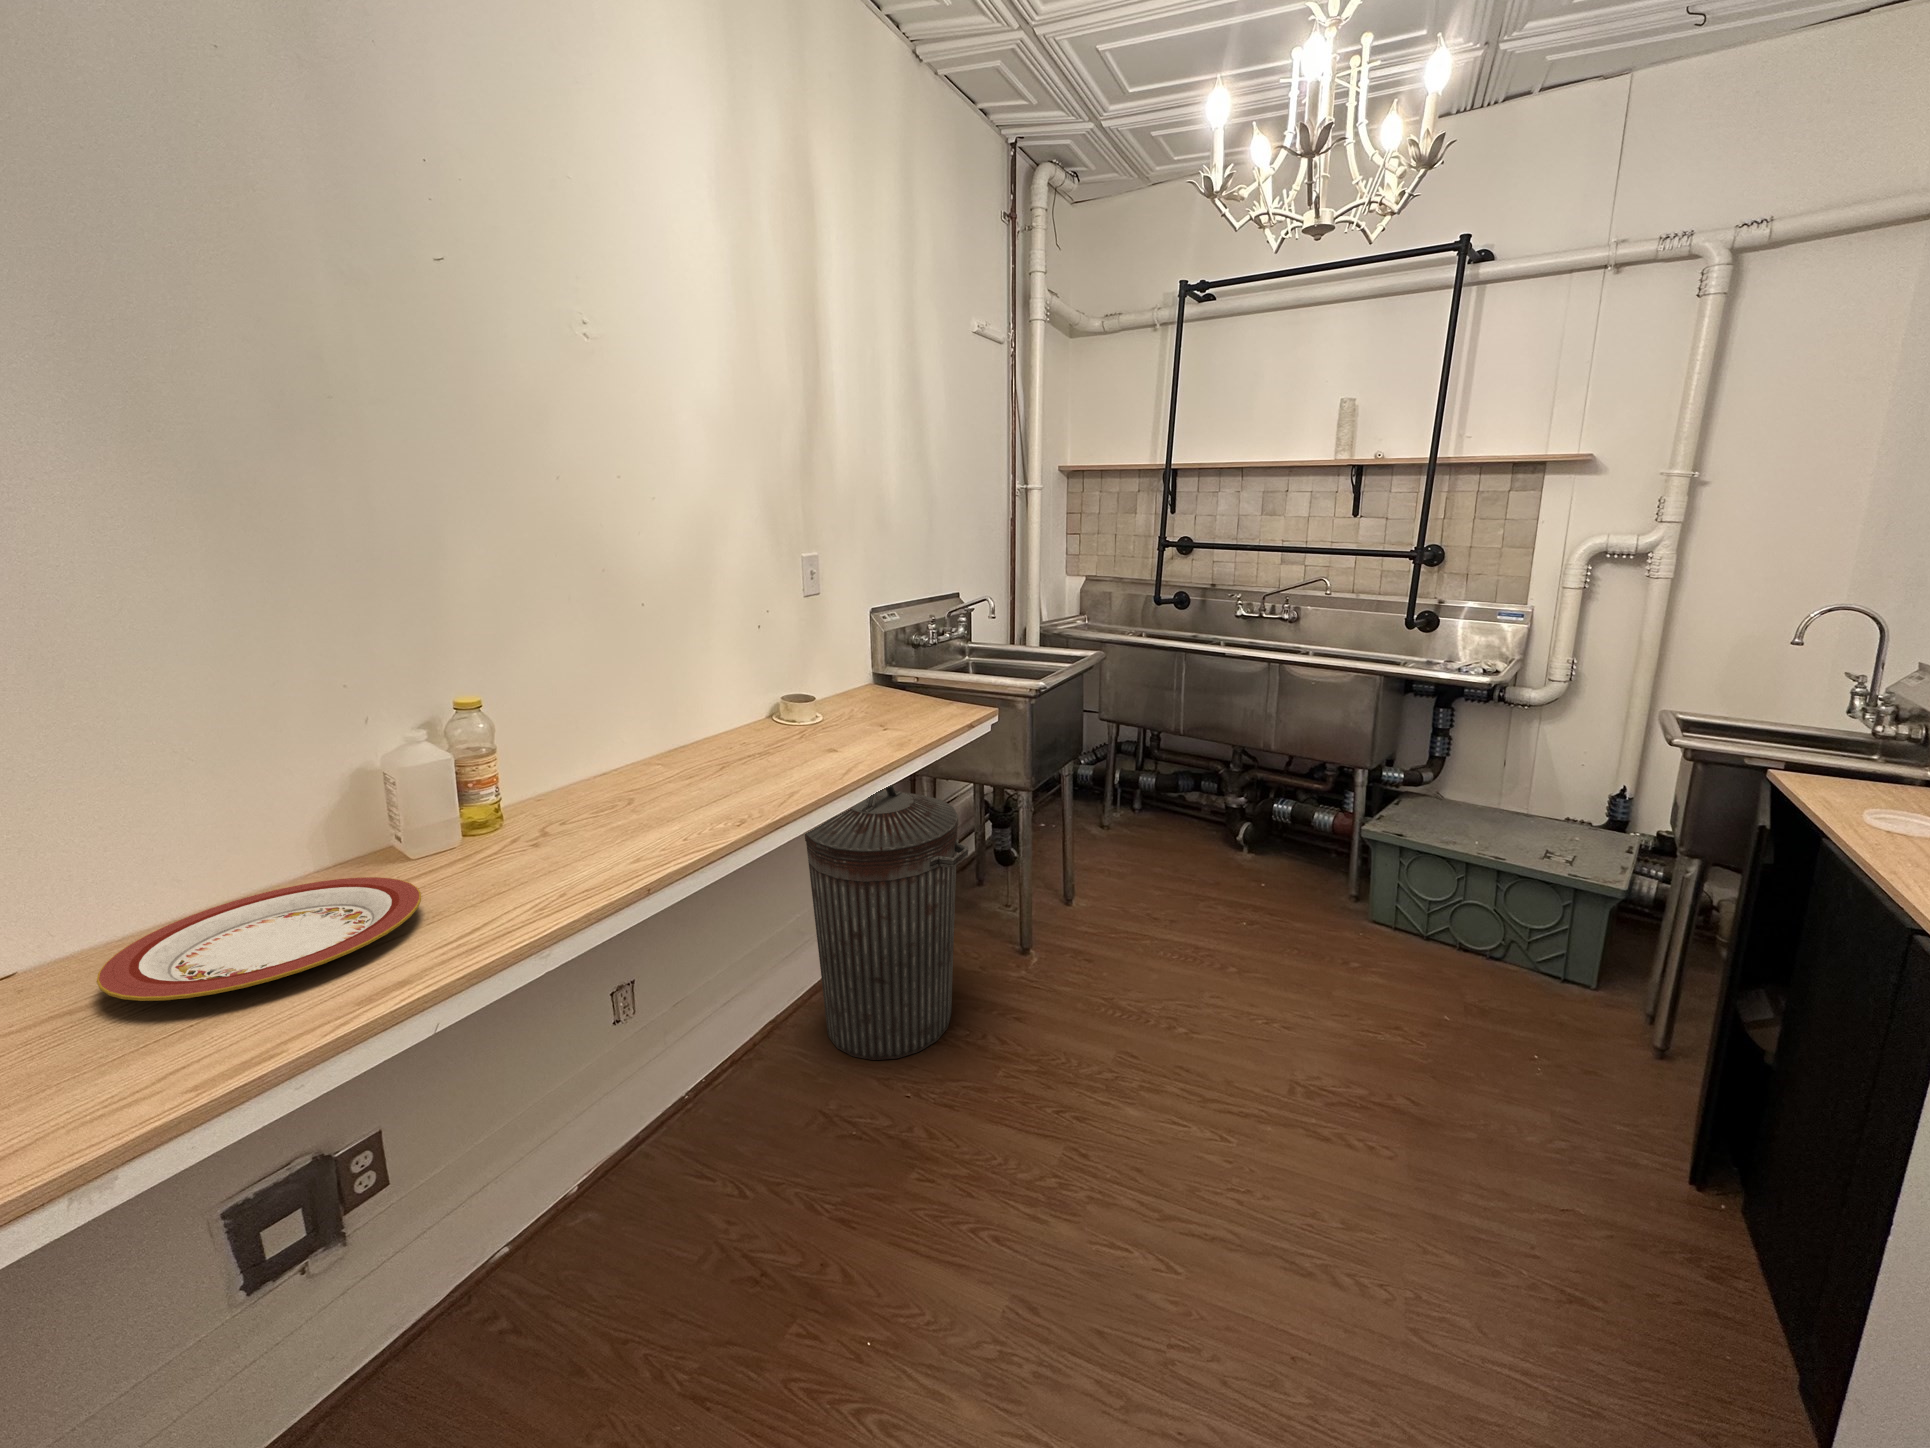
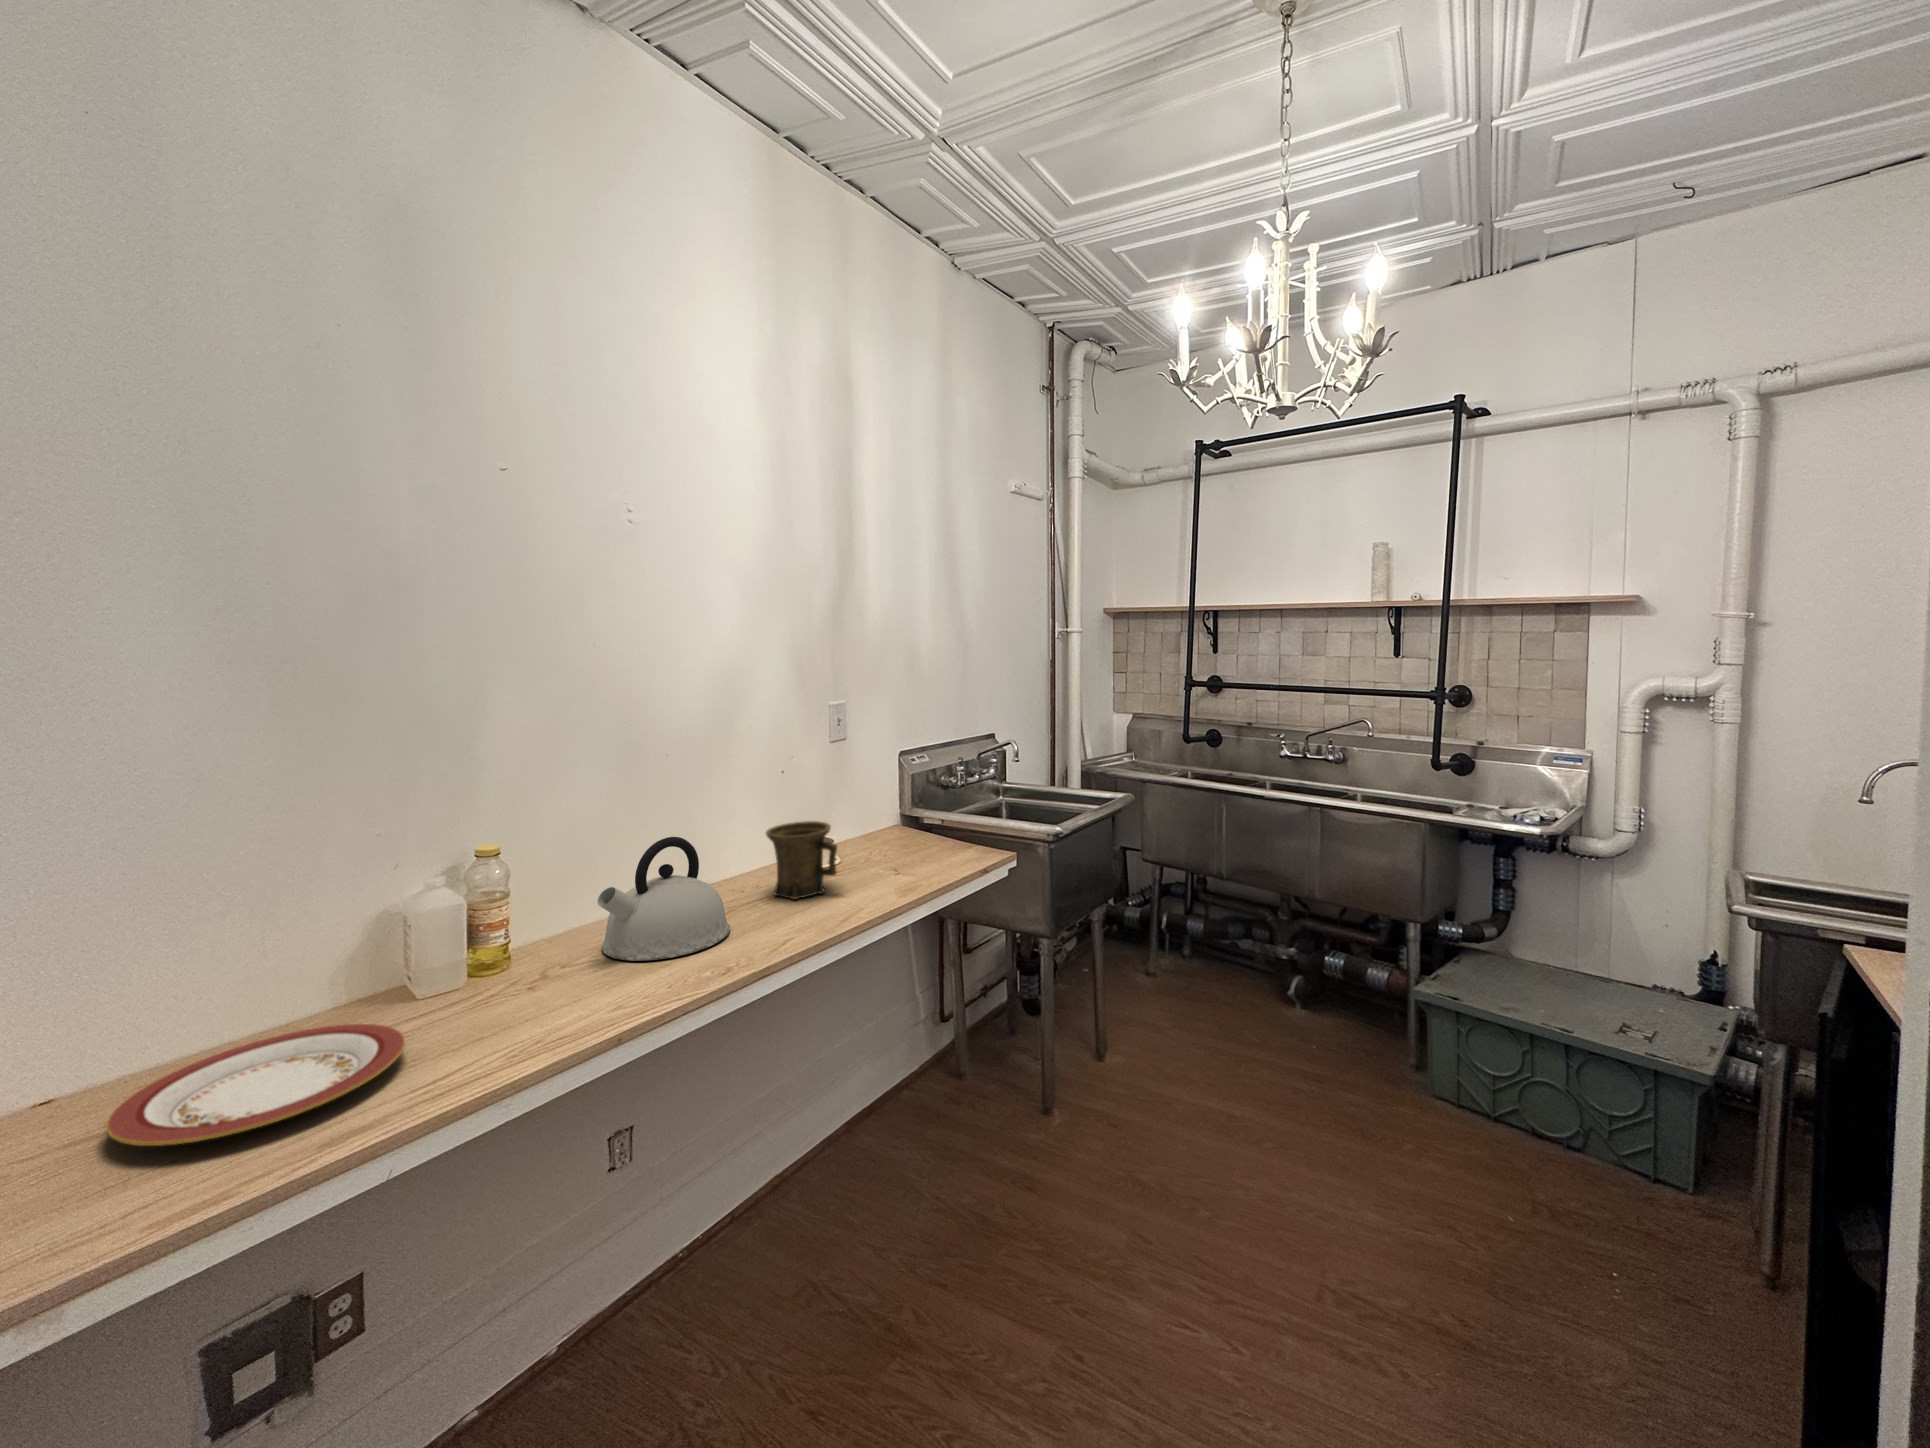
mug: none [754,675,832,753] -> present [766,821,837,899]
kettle: none [595,686,733,812] -> present [597,837,730,961]
trash can: present [805,785,968,1060] -> none [812,928,972,1229]

